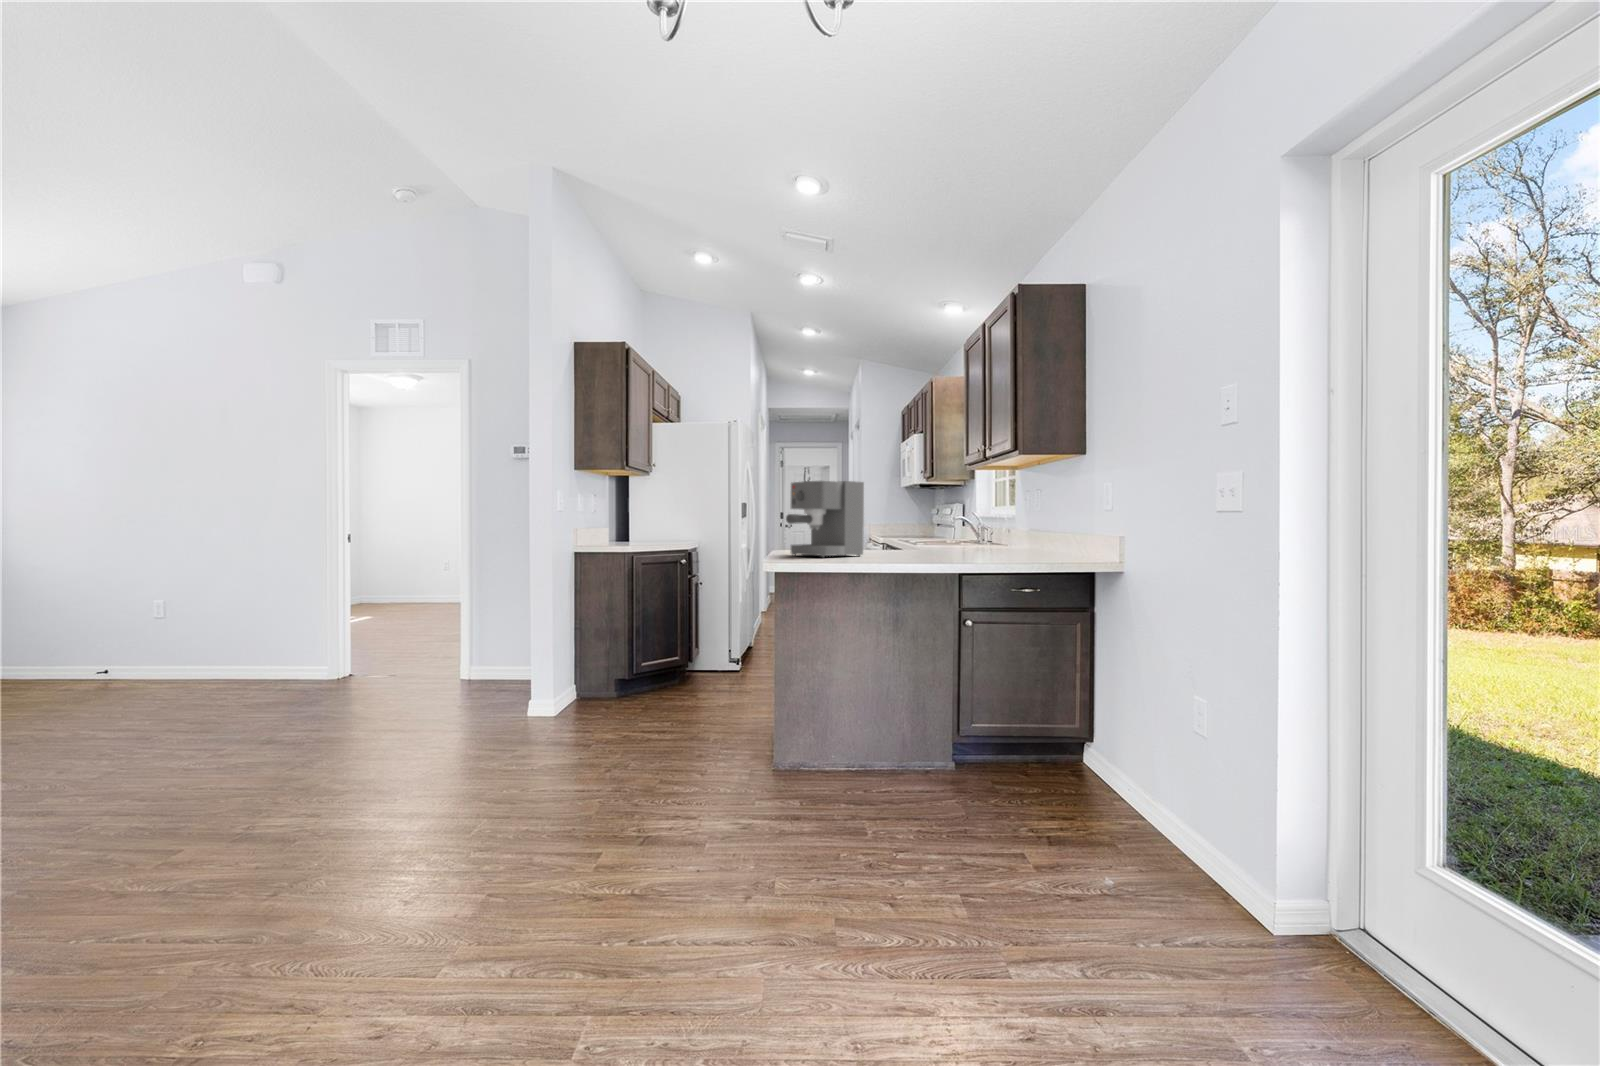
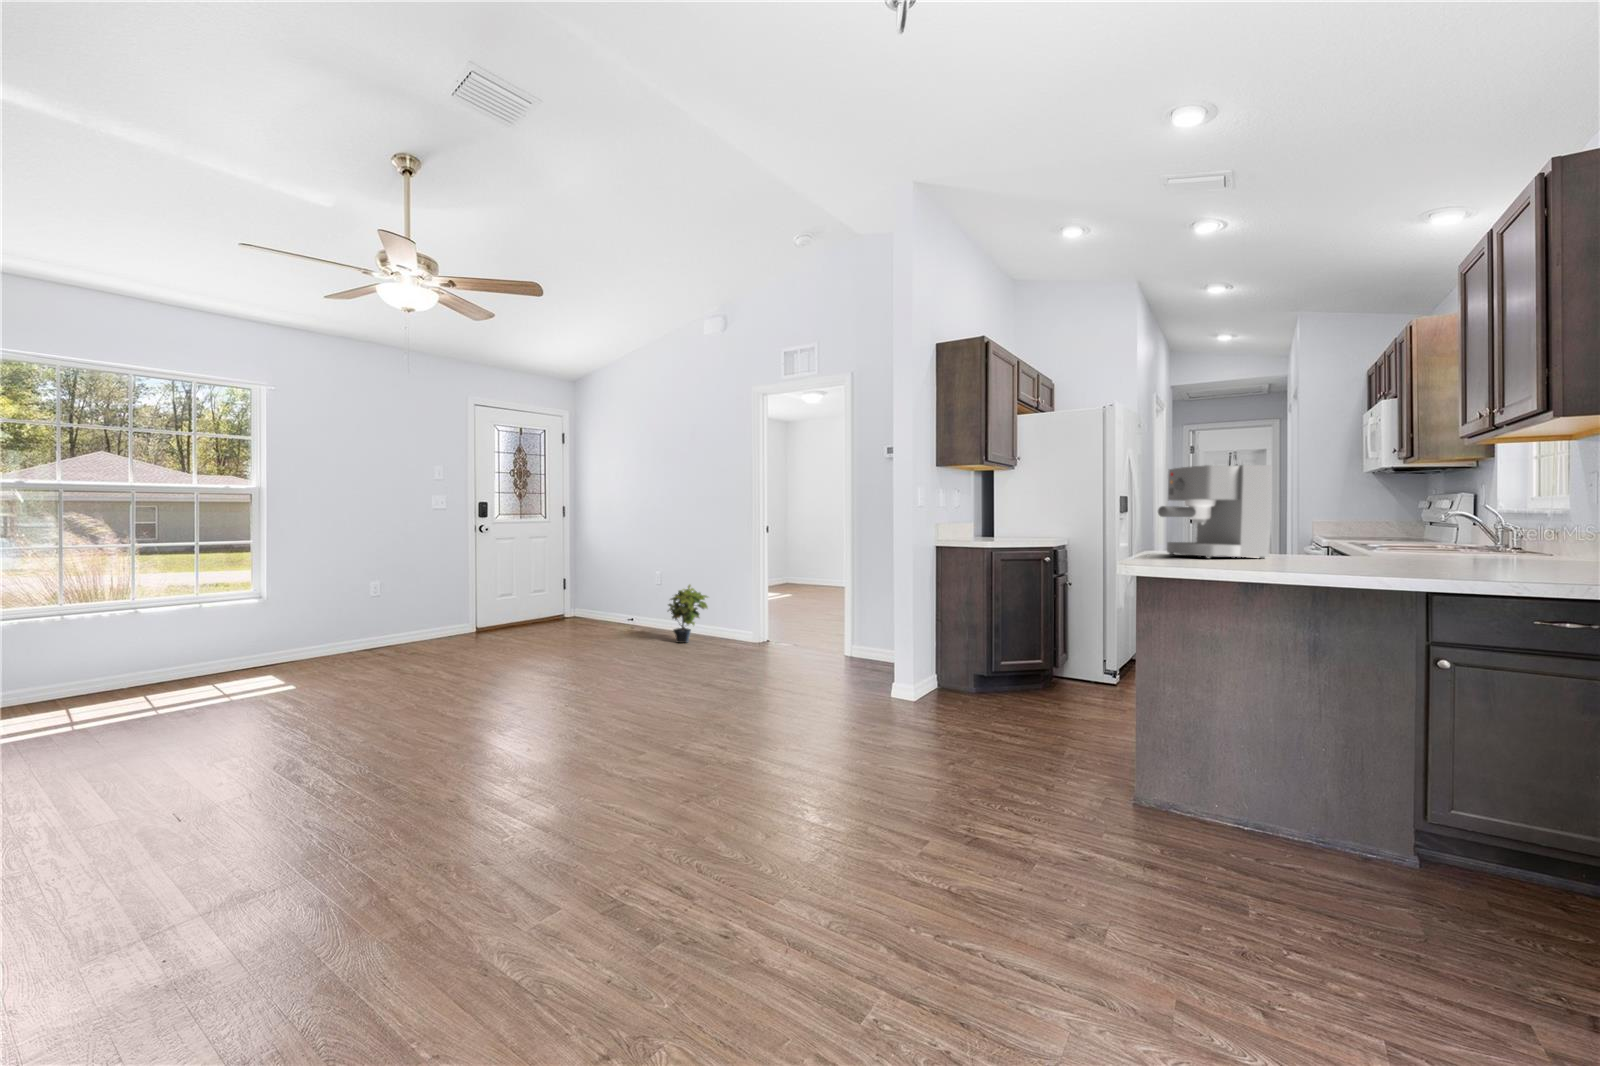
potted plant: none [200,611,270,688] -> present [668,585,708,643]

